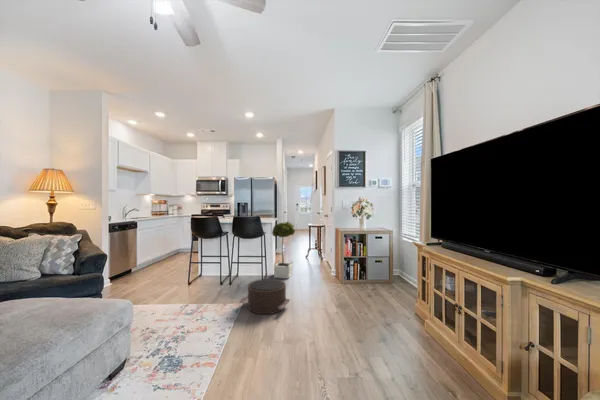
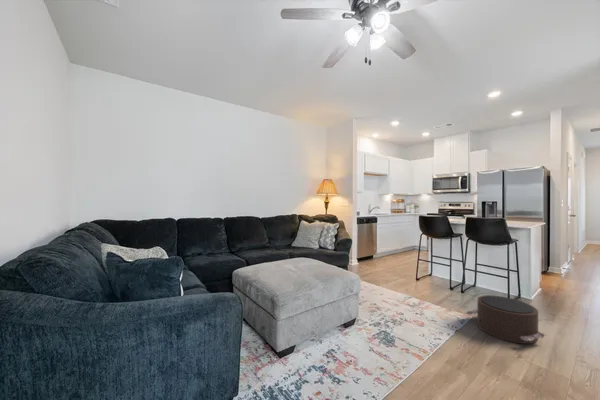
potted tree: present [272,222,295,278] -> none [526,228,572,310]

